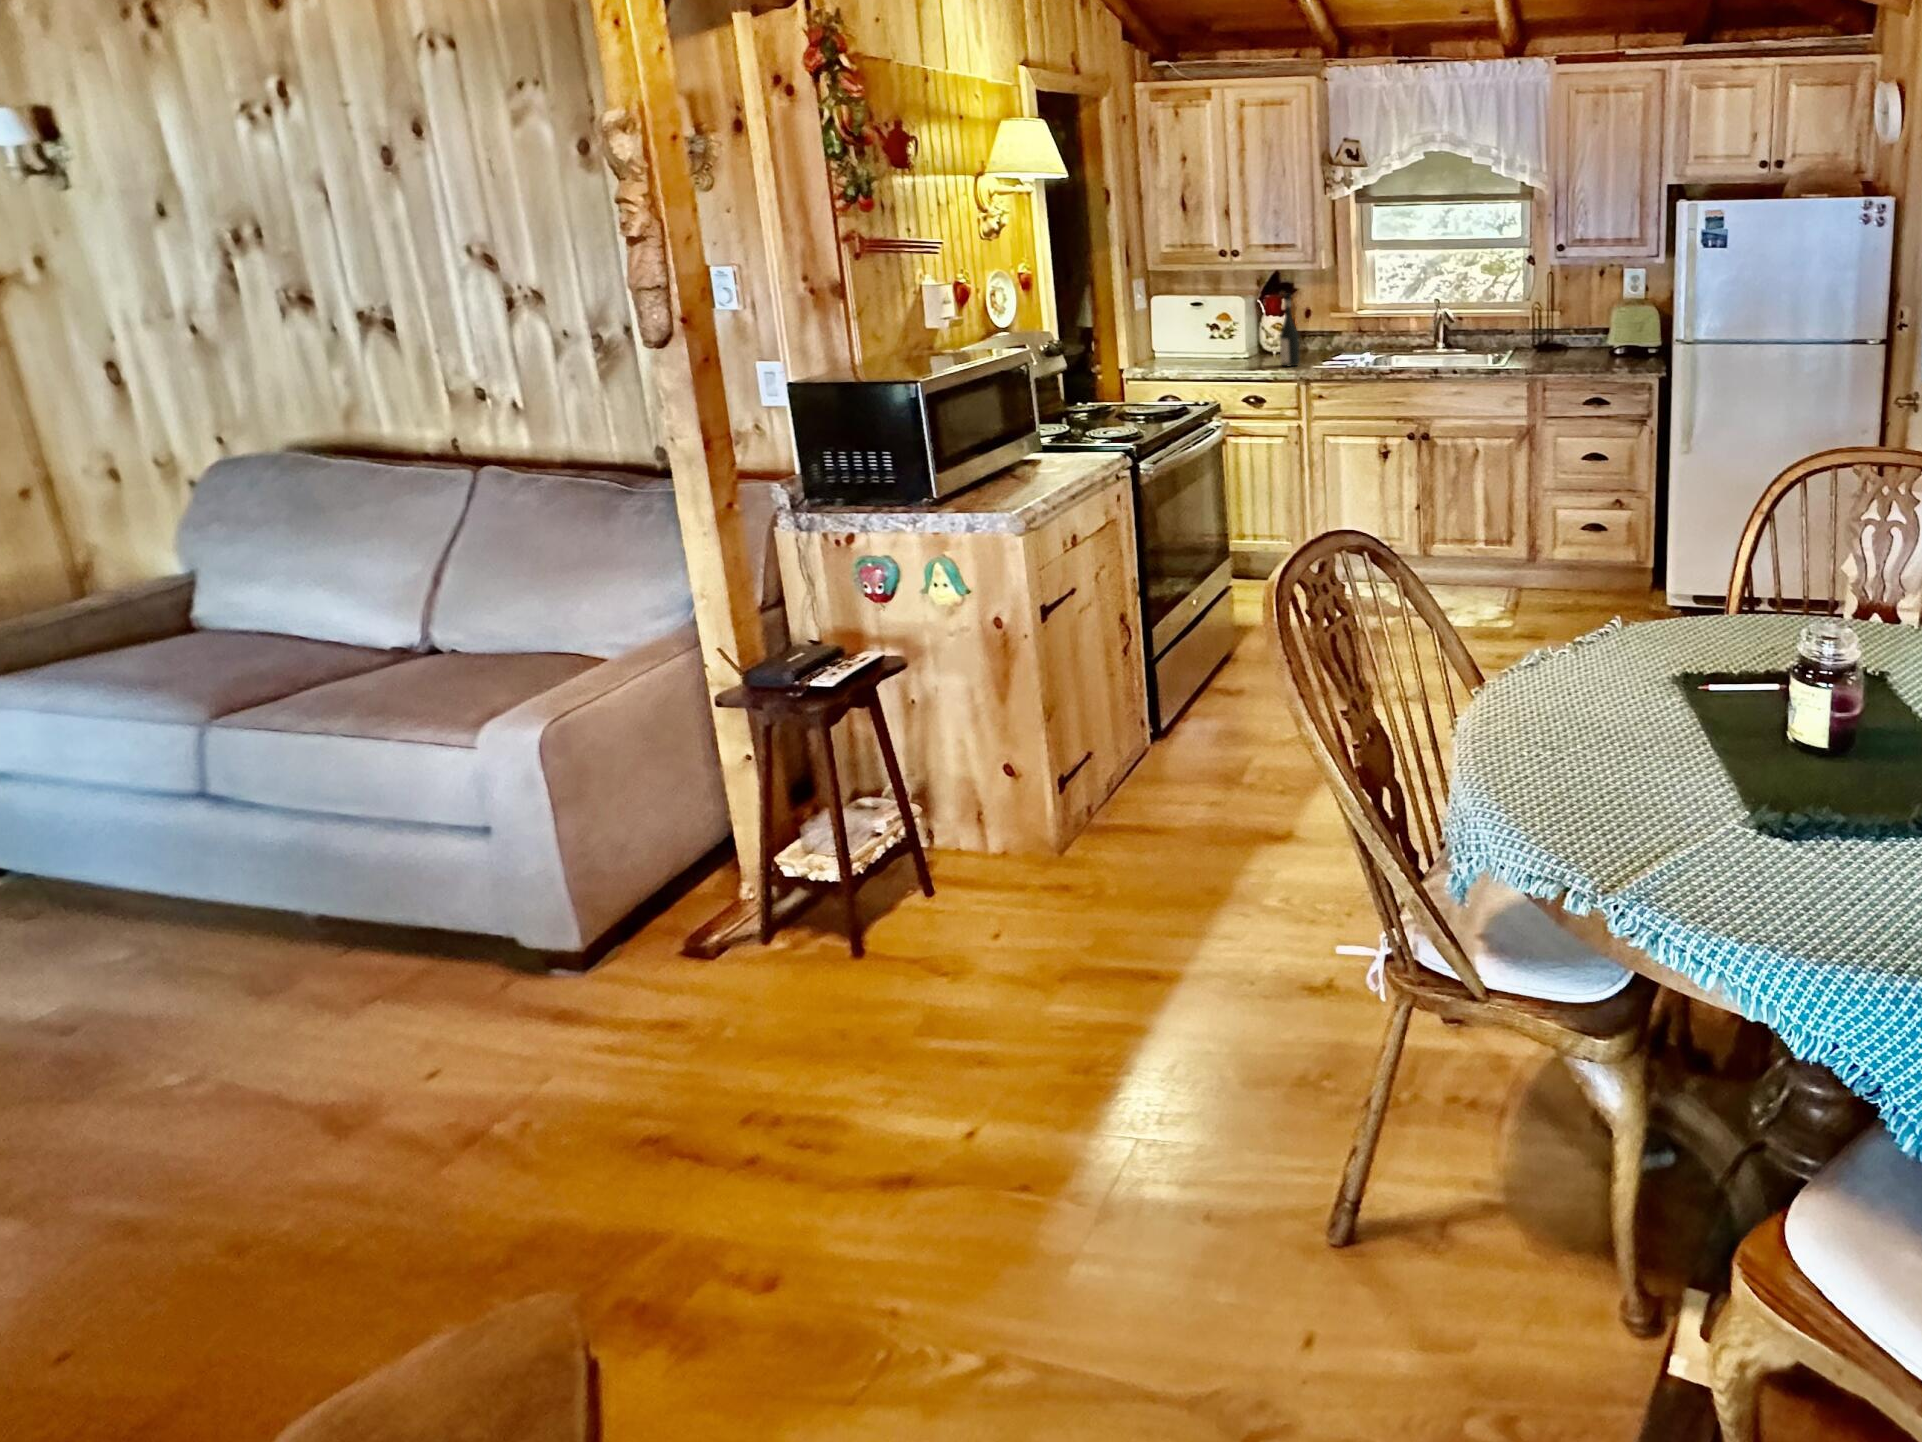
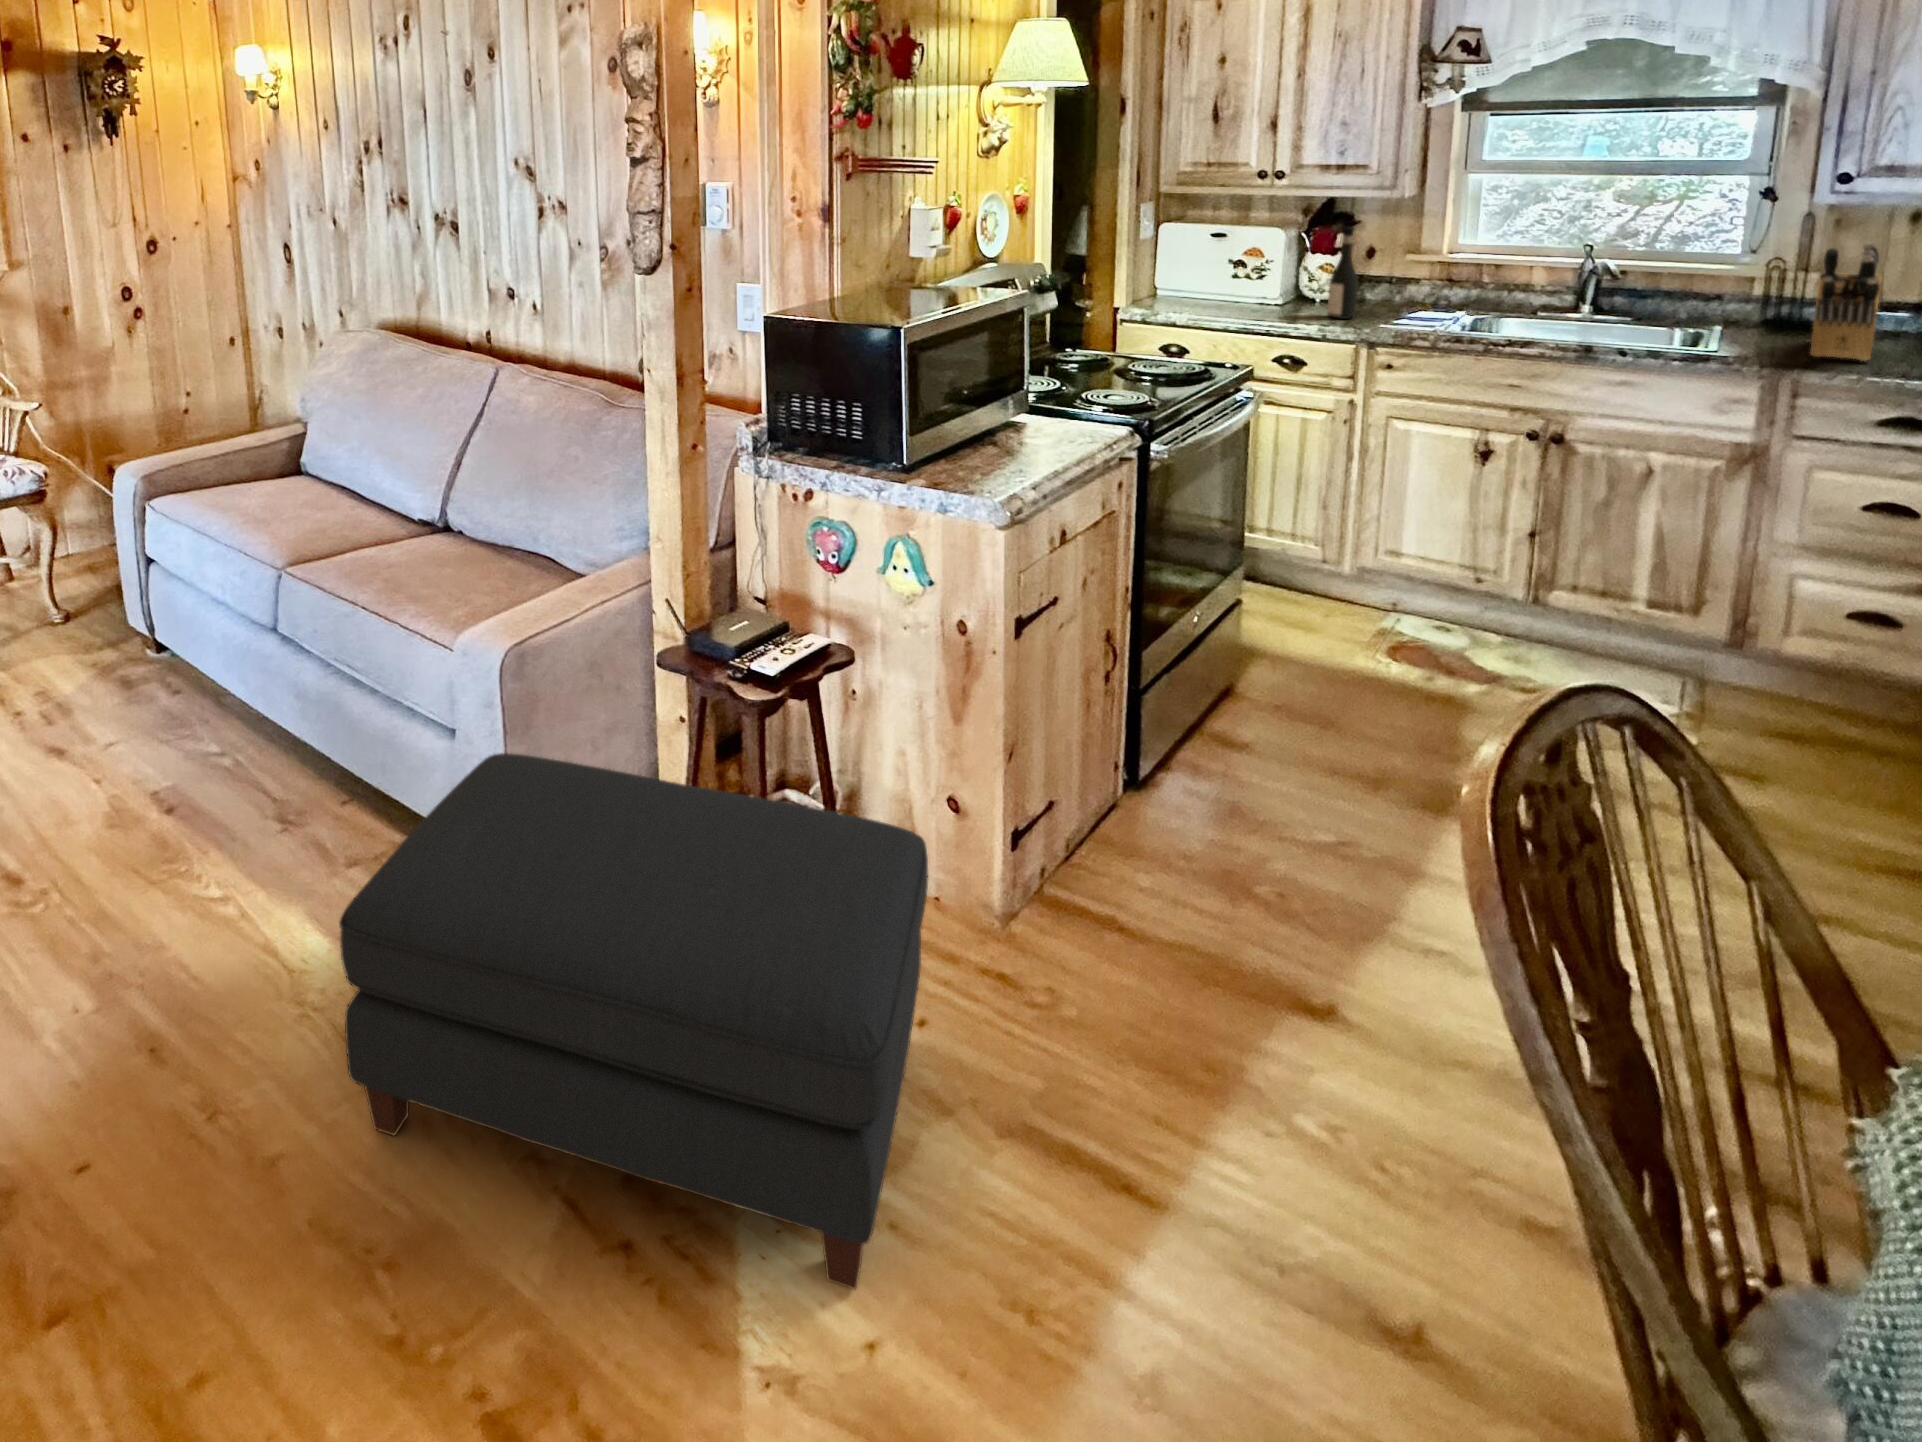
knife block: none [1548,291,1583,367] -> present [1810,243,1882,361]
ottoman: none [416,769,989,1155] -> present [339,753,928,1289]

